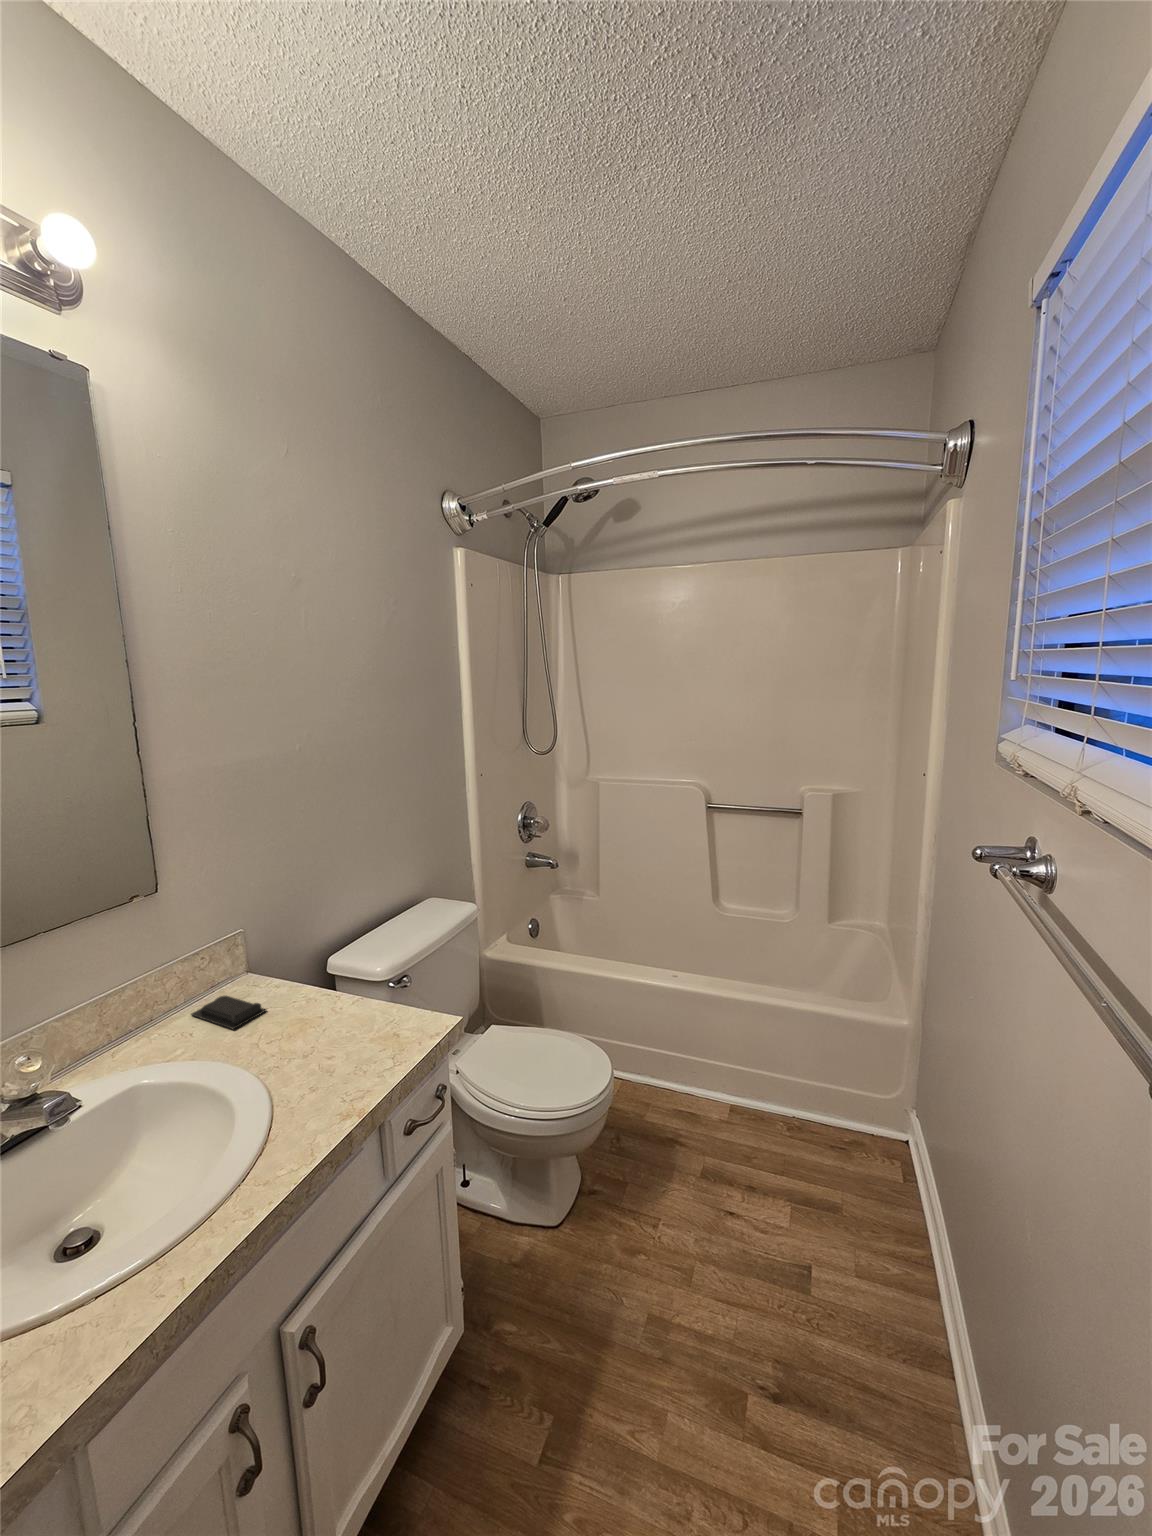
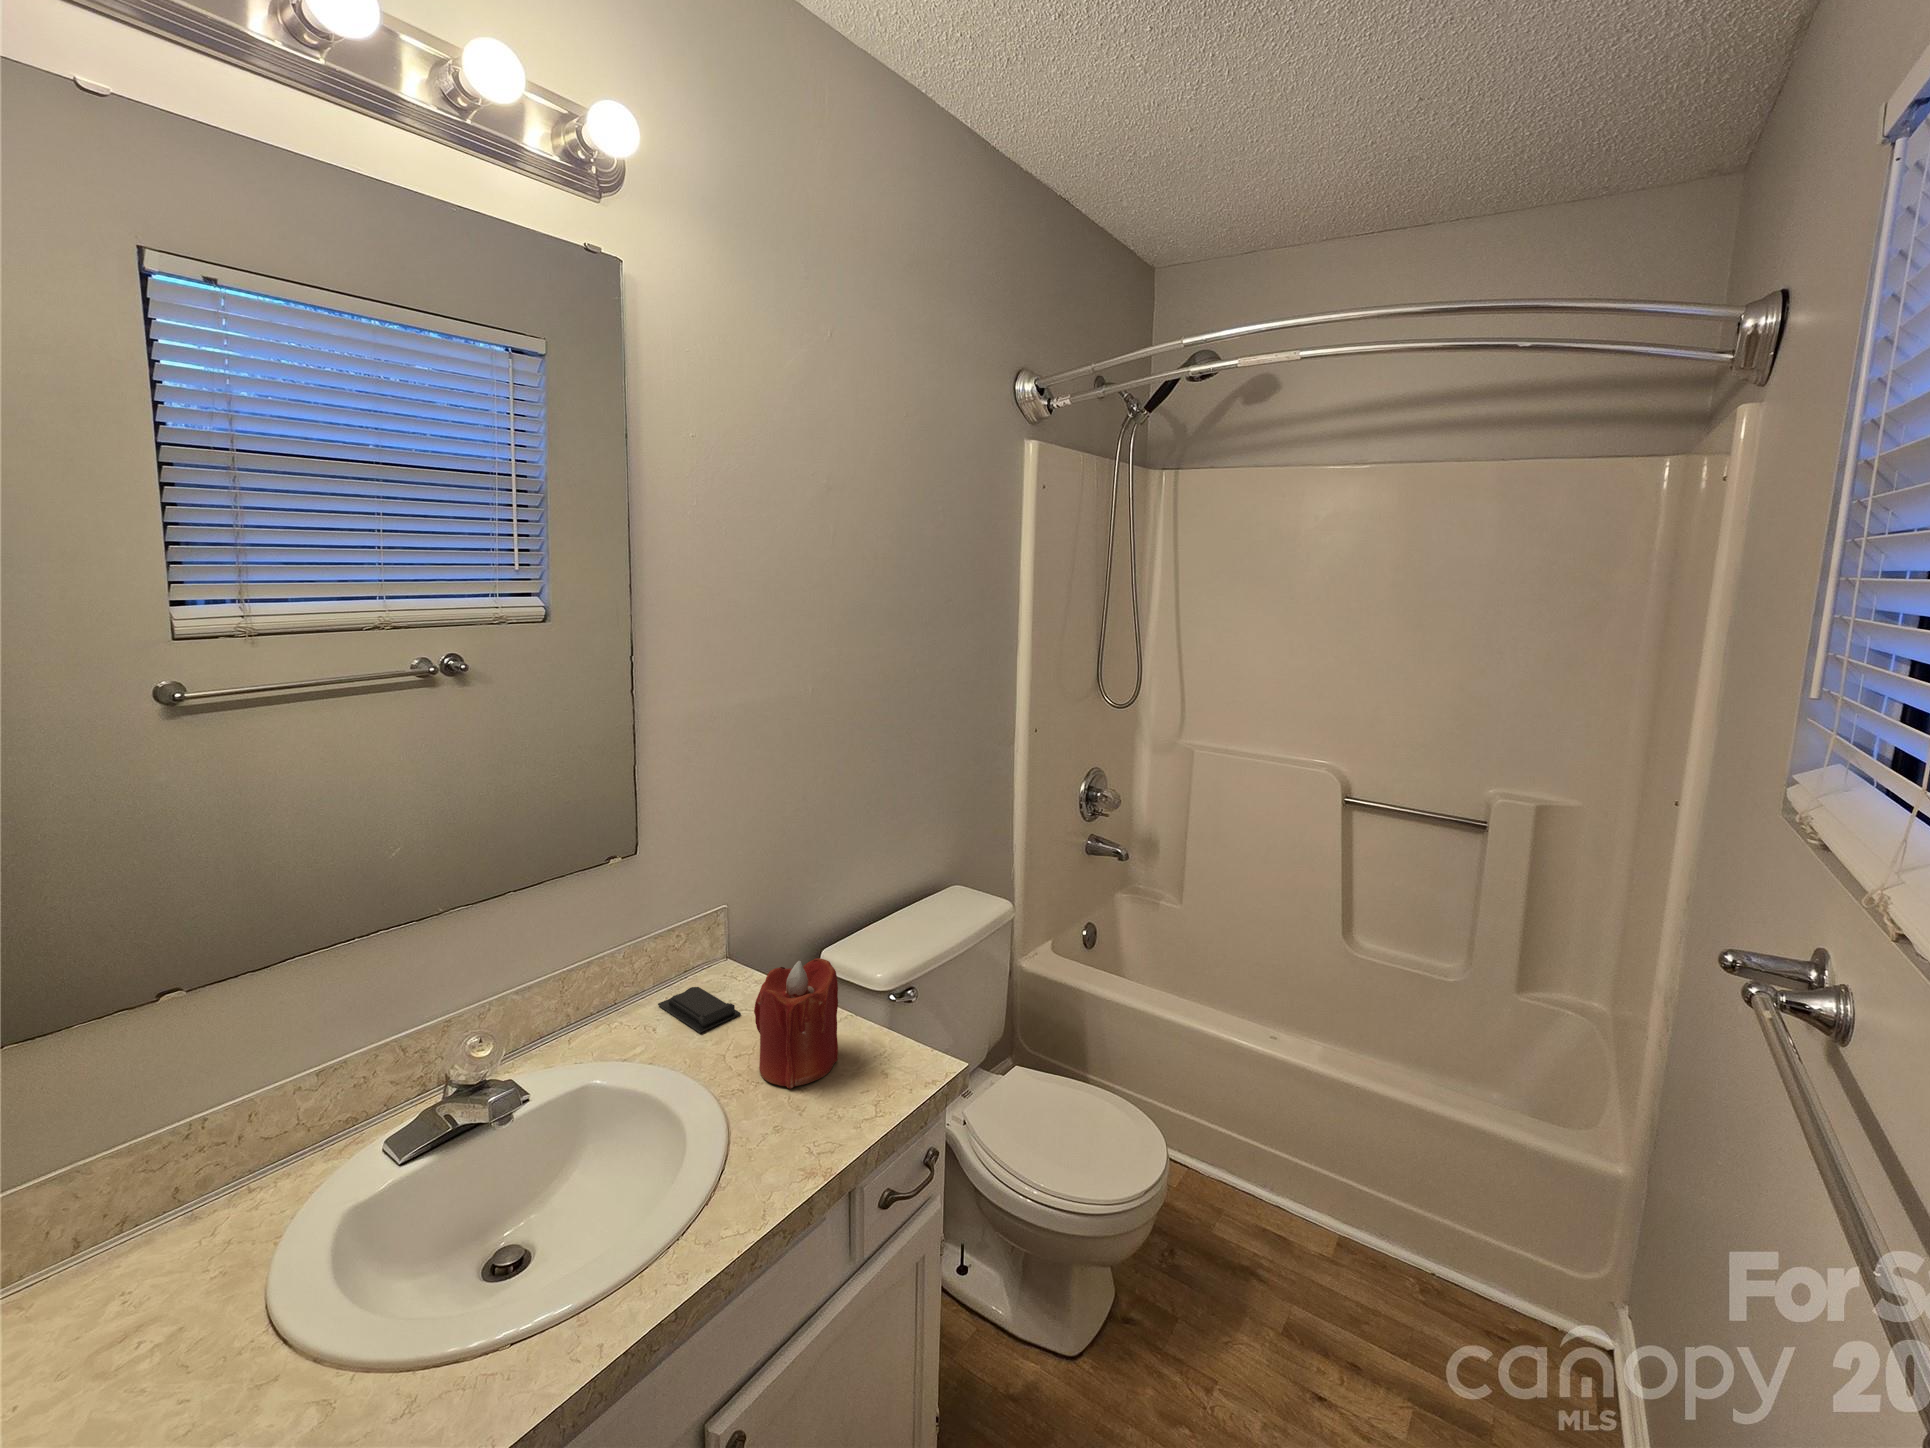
candle: none [282,952,357,1057] -> present [754,958,838,1088]

